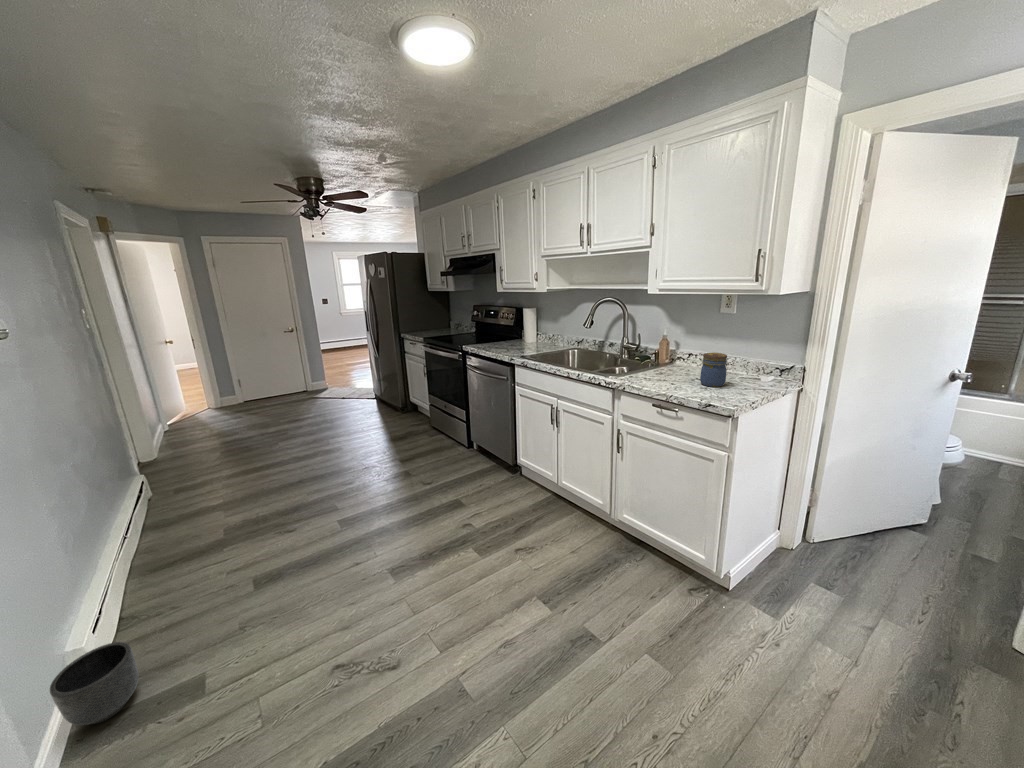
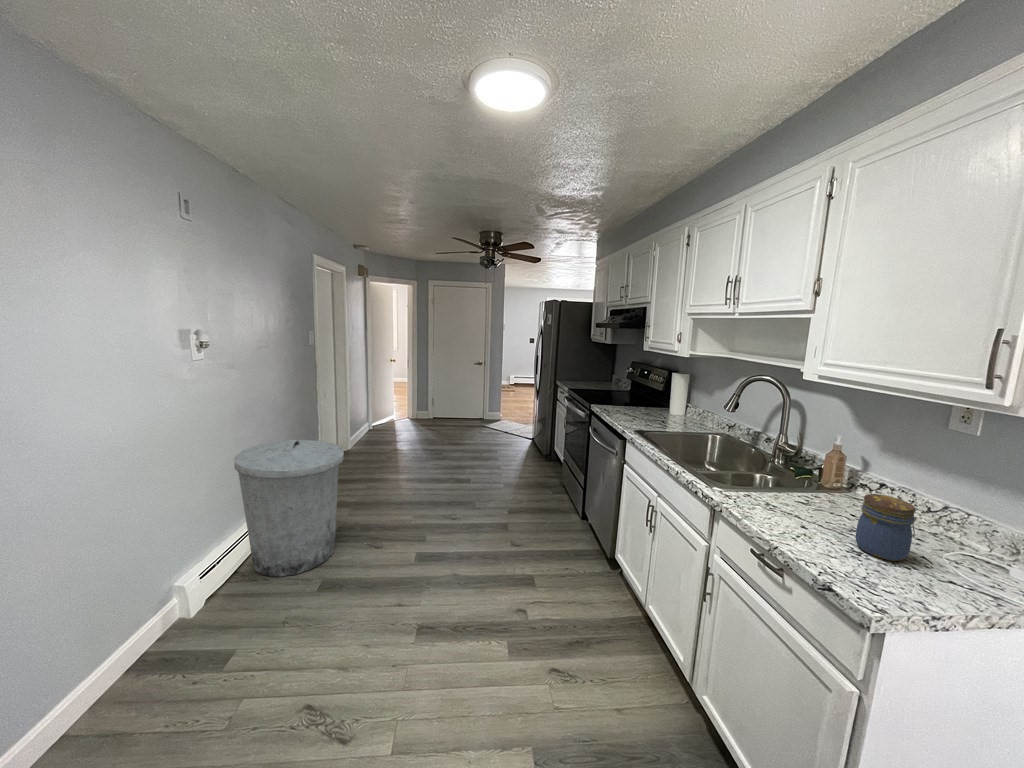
trash can: none [55,439,235,616] -> present [234,440,344,577]
planter: present [50,642,138,725] -> none [162,585,217,644]

